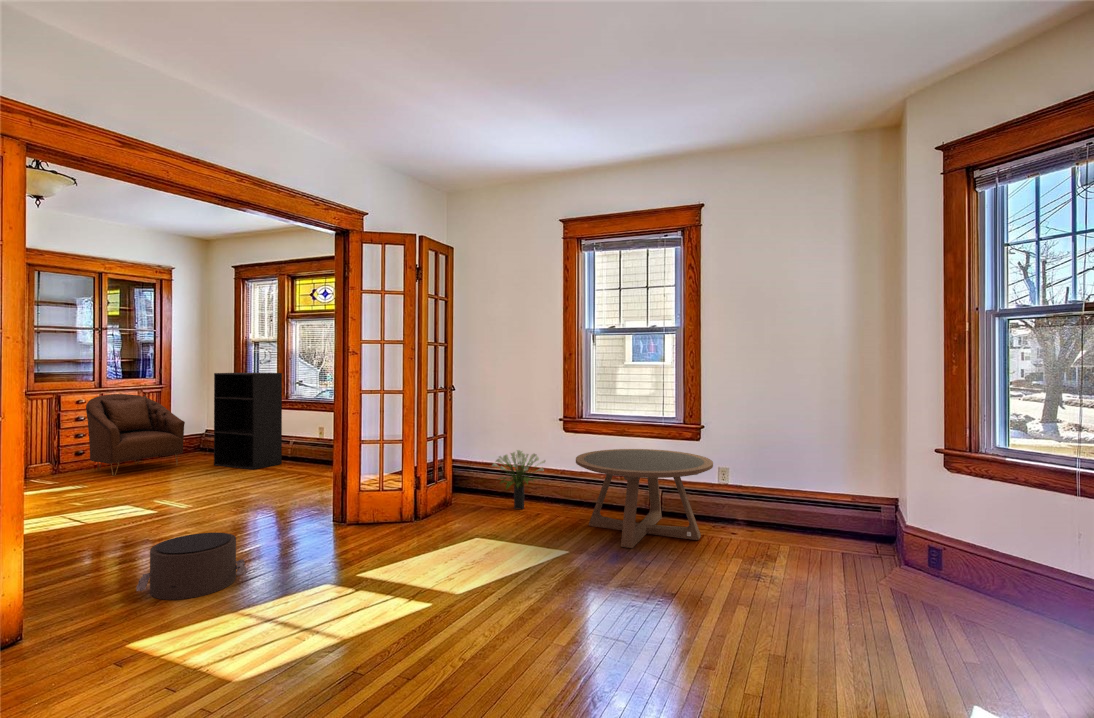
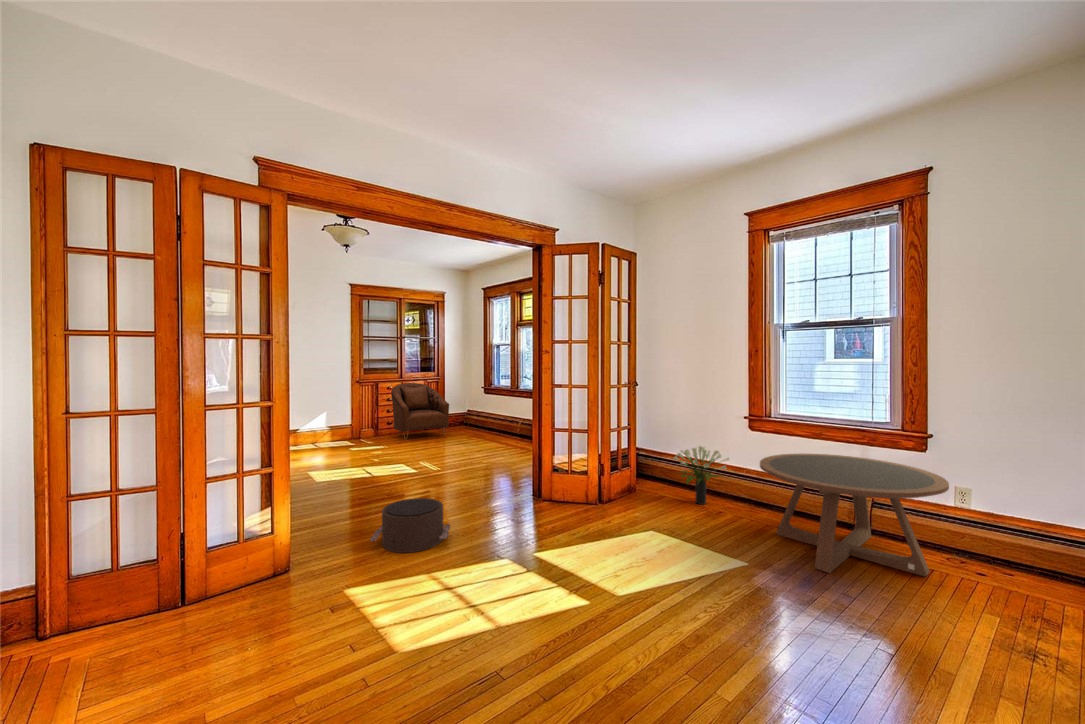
bookshelf: present [214,373,282,470] -> none [467,368,512,443]

